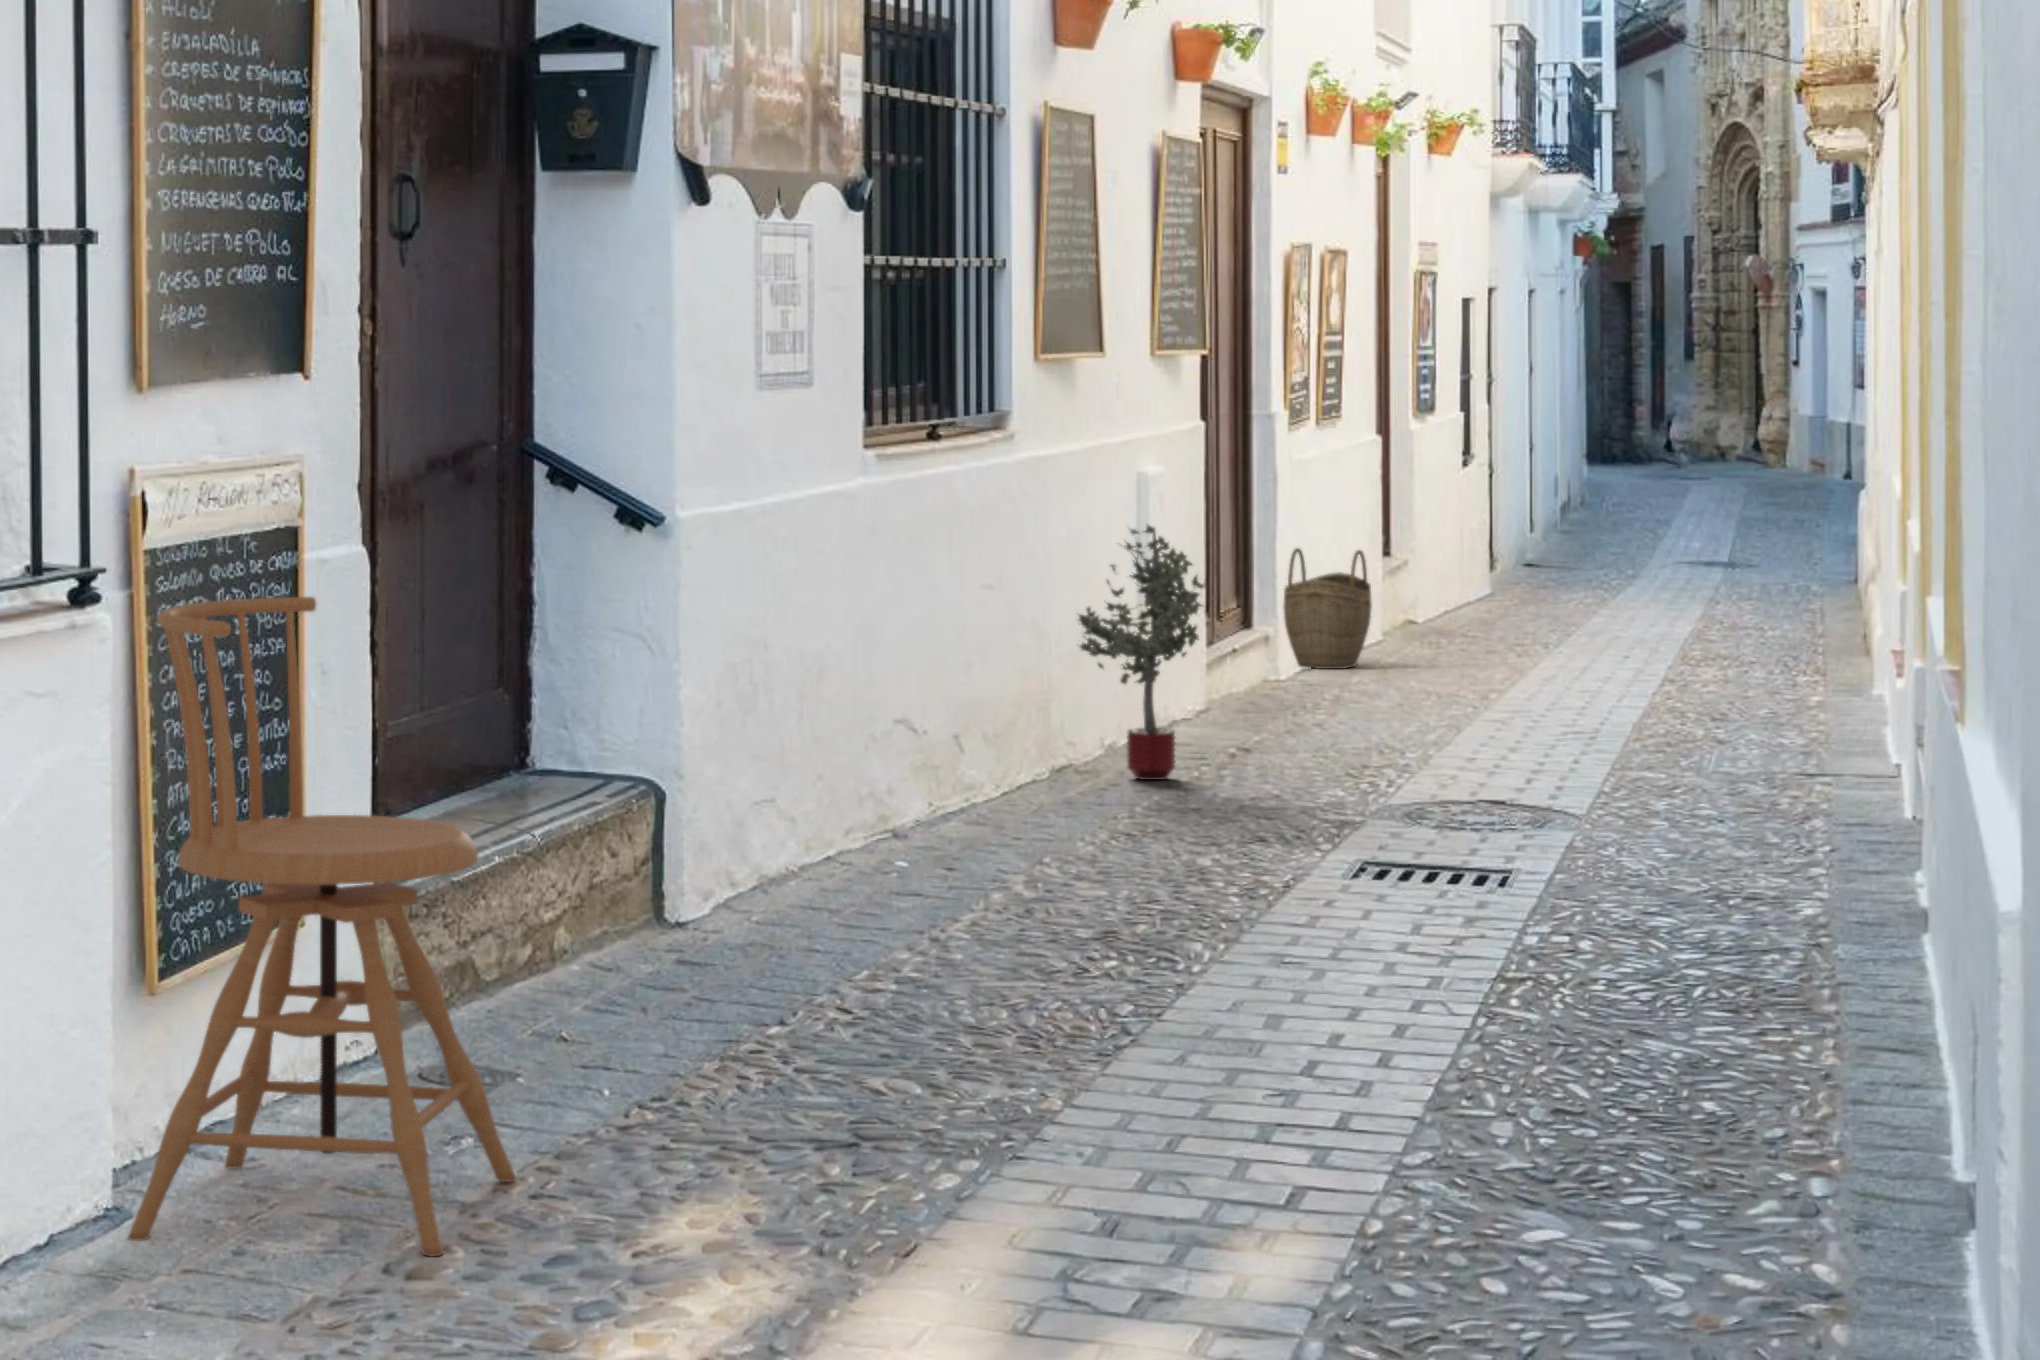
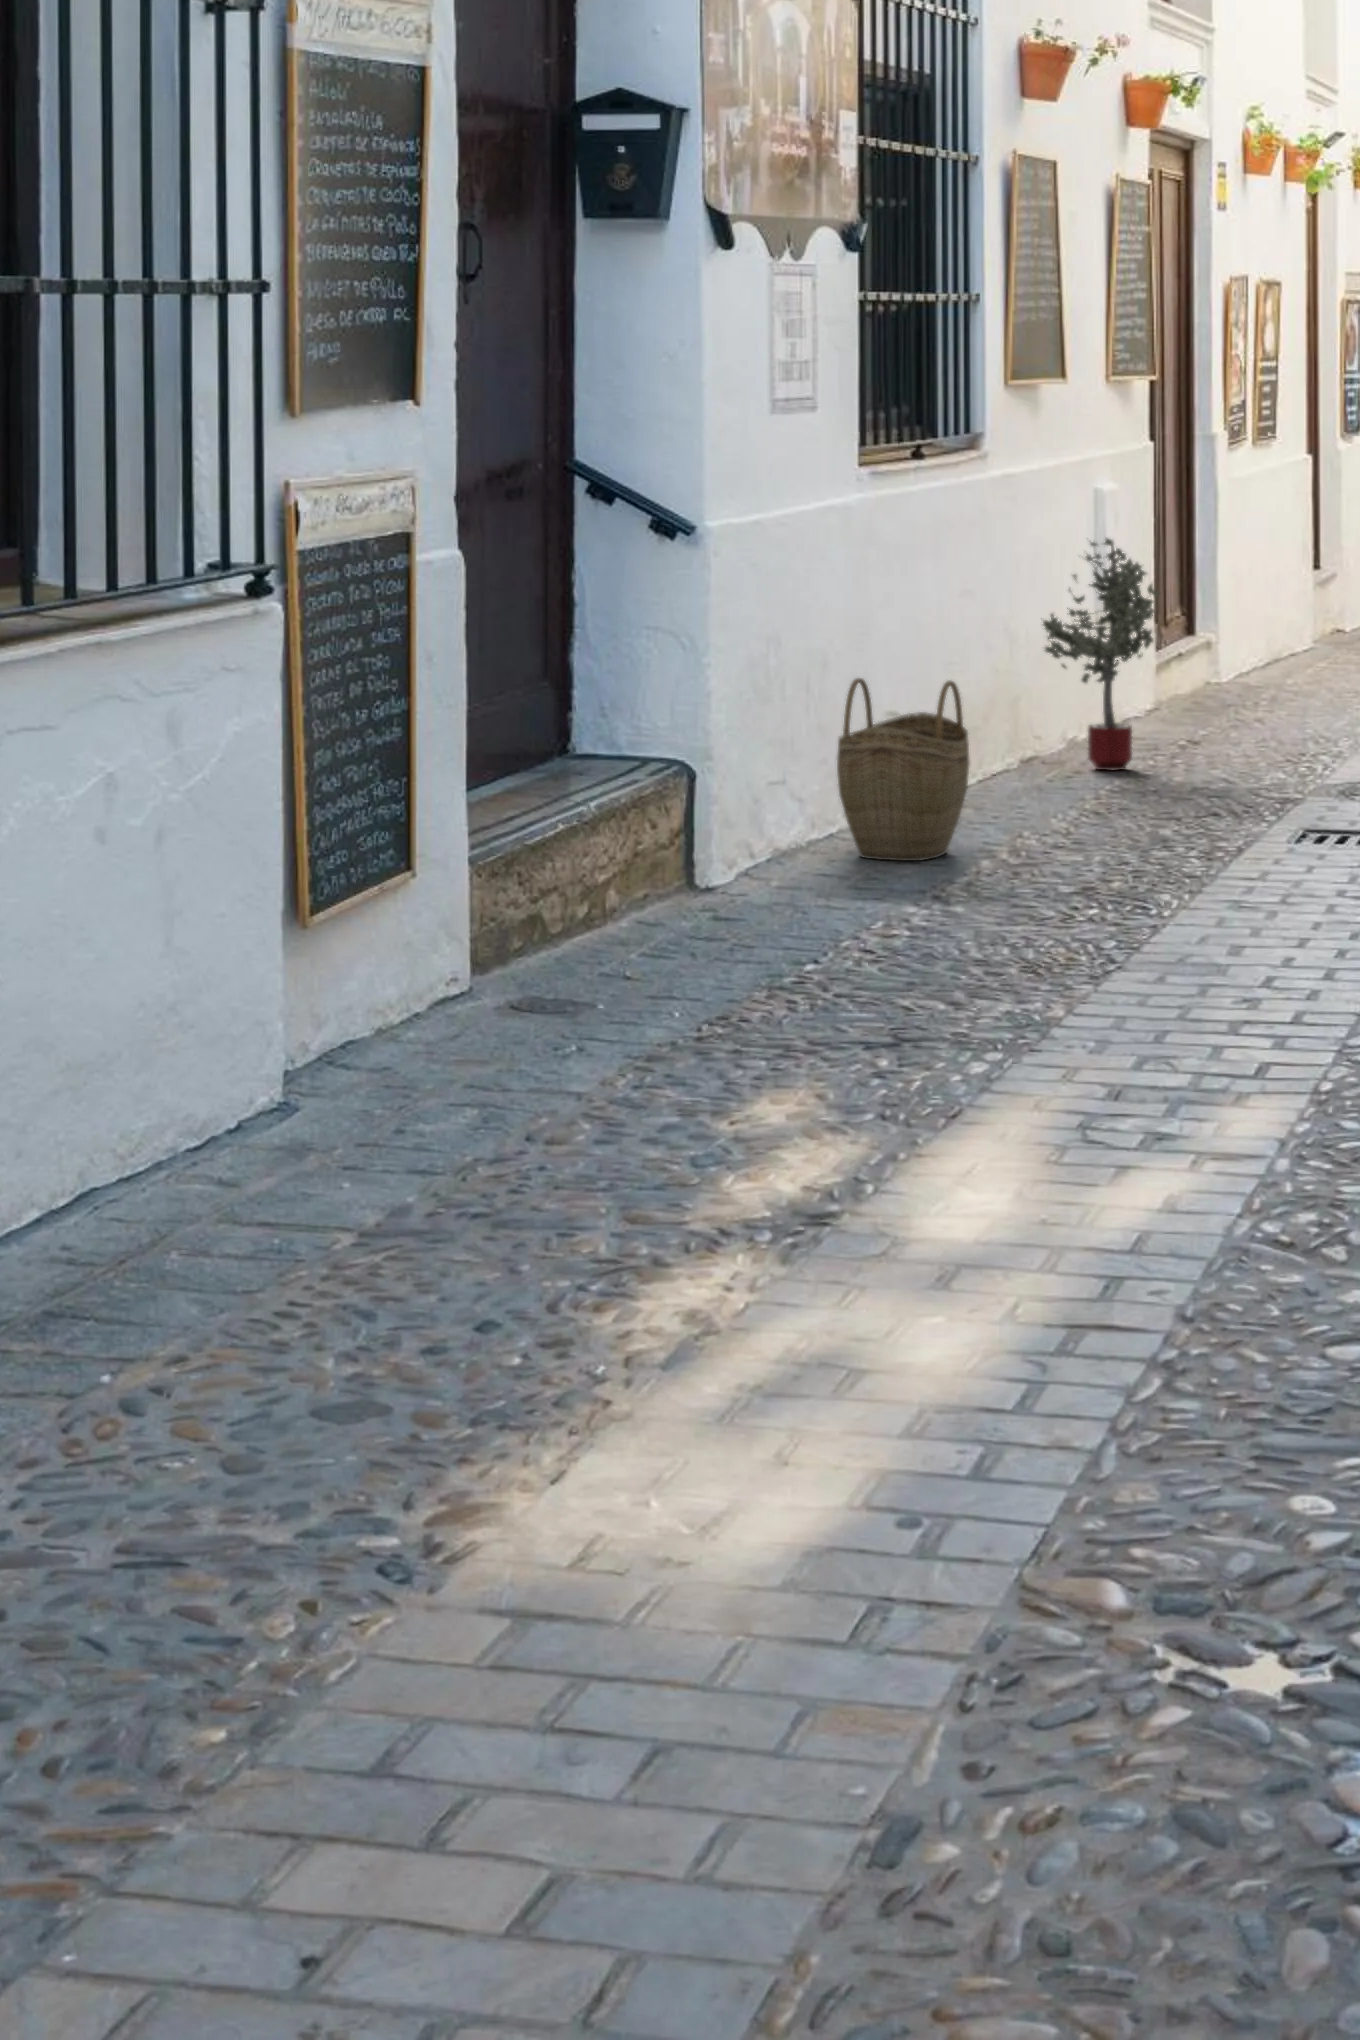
woven basket: present [1284,548,1372,669] -> present [837,678,969,861]
chair: present [128,597,516,1256] -> none [306,586,615,1121]

